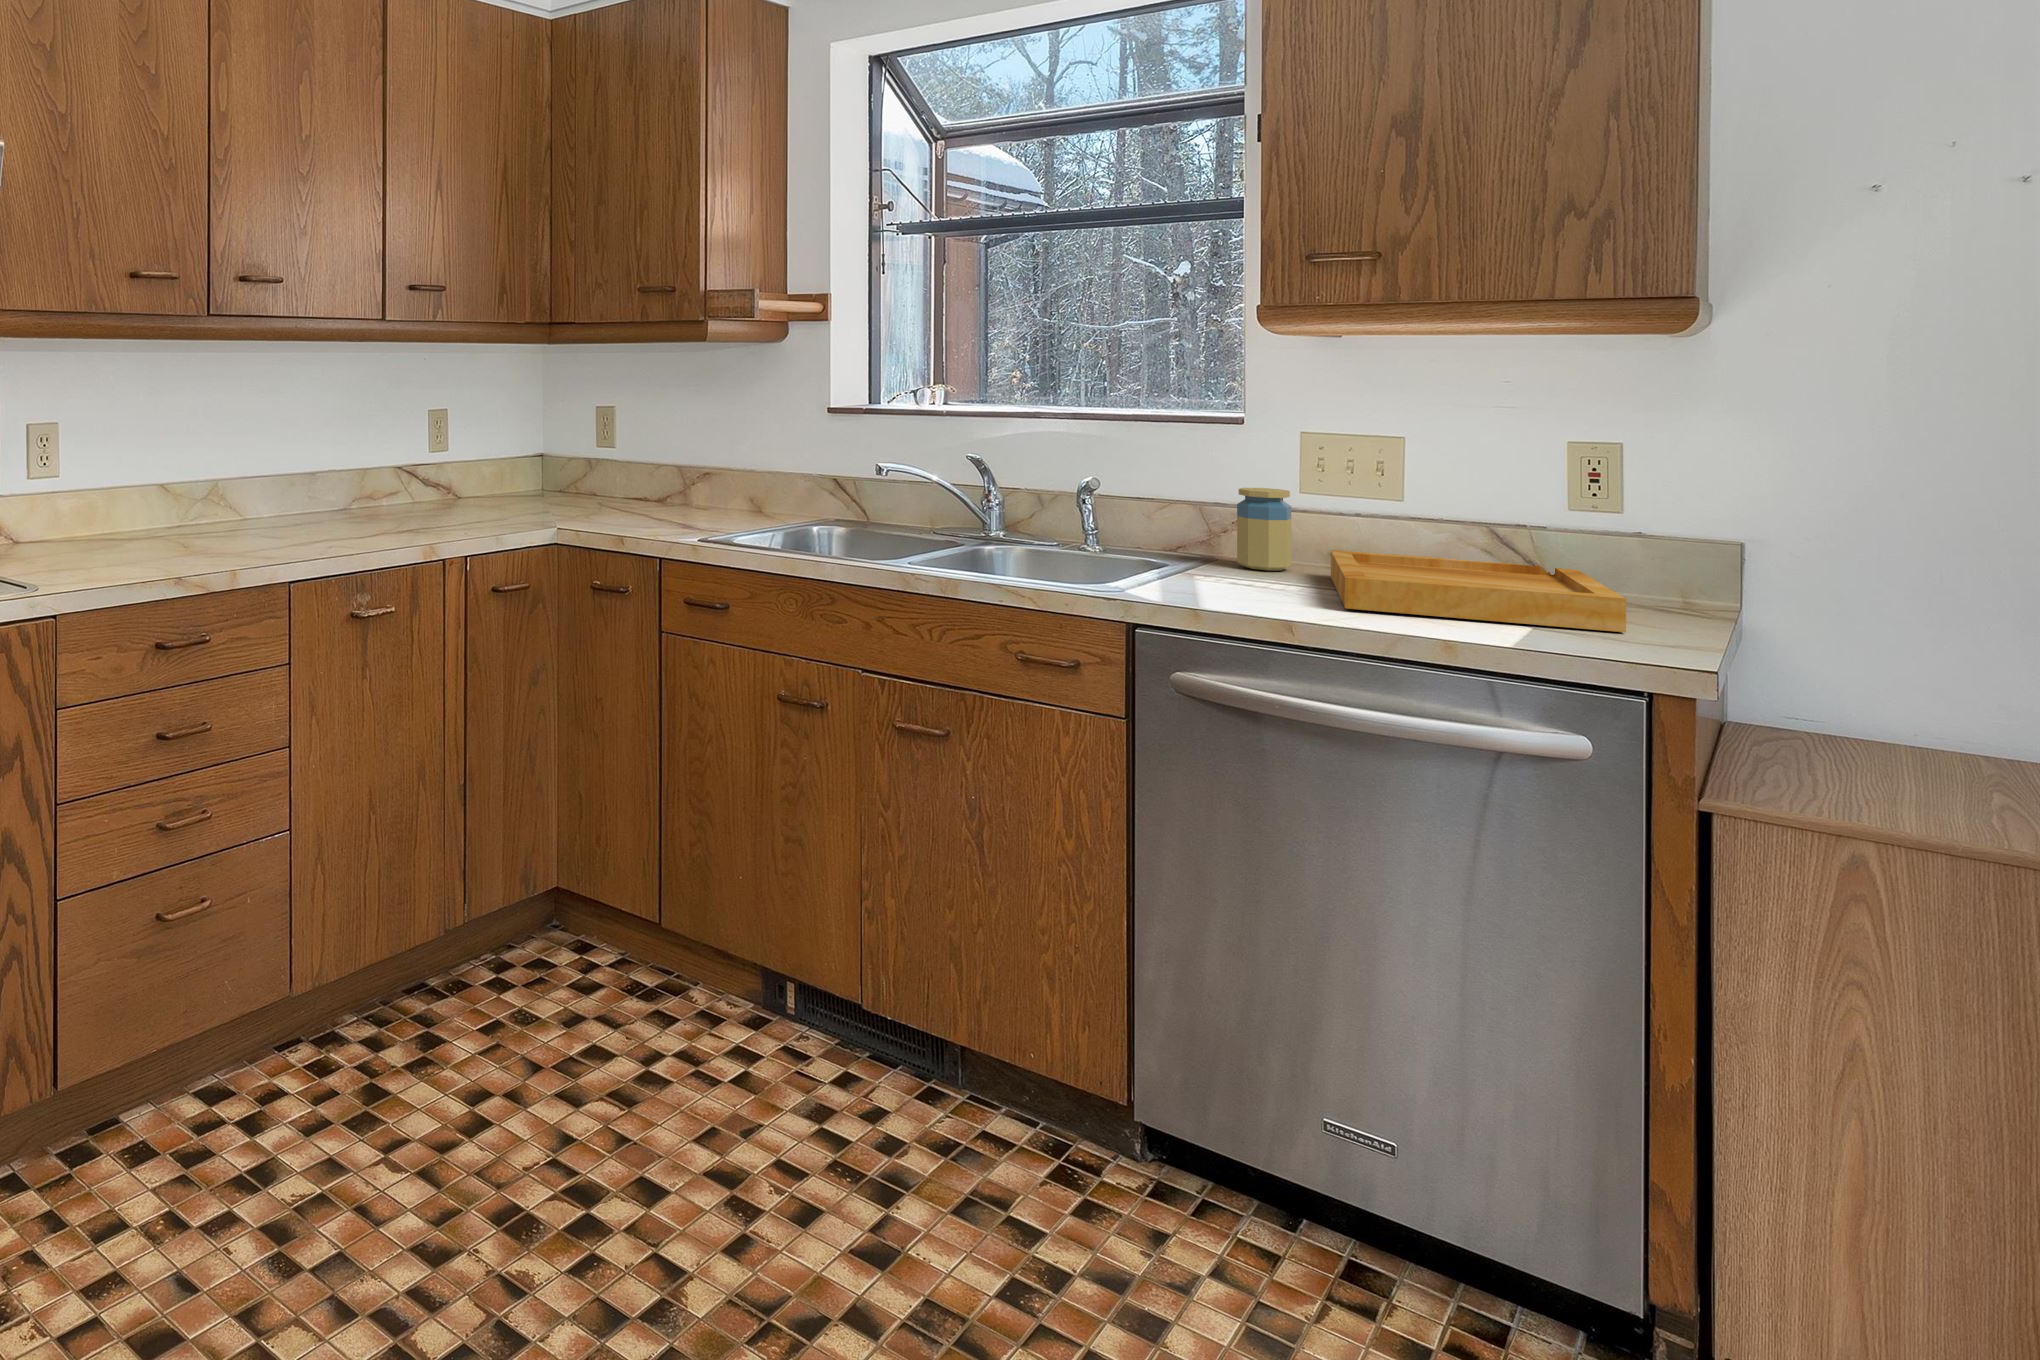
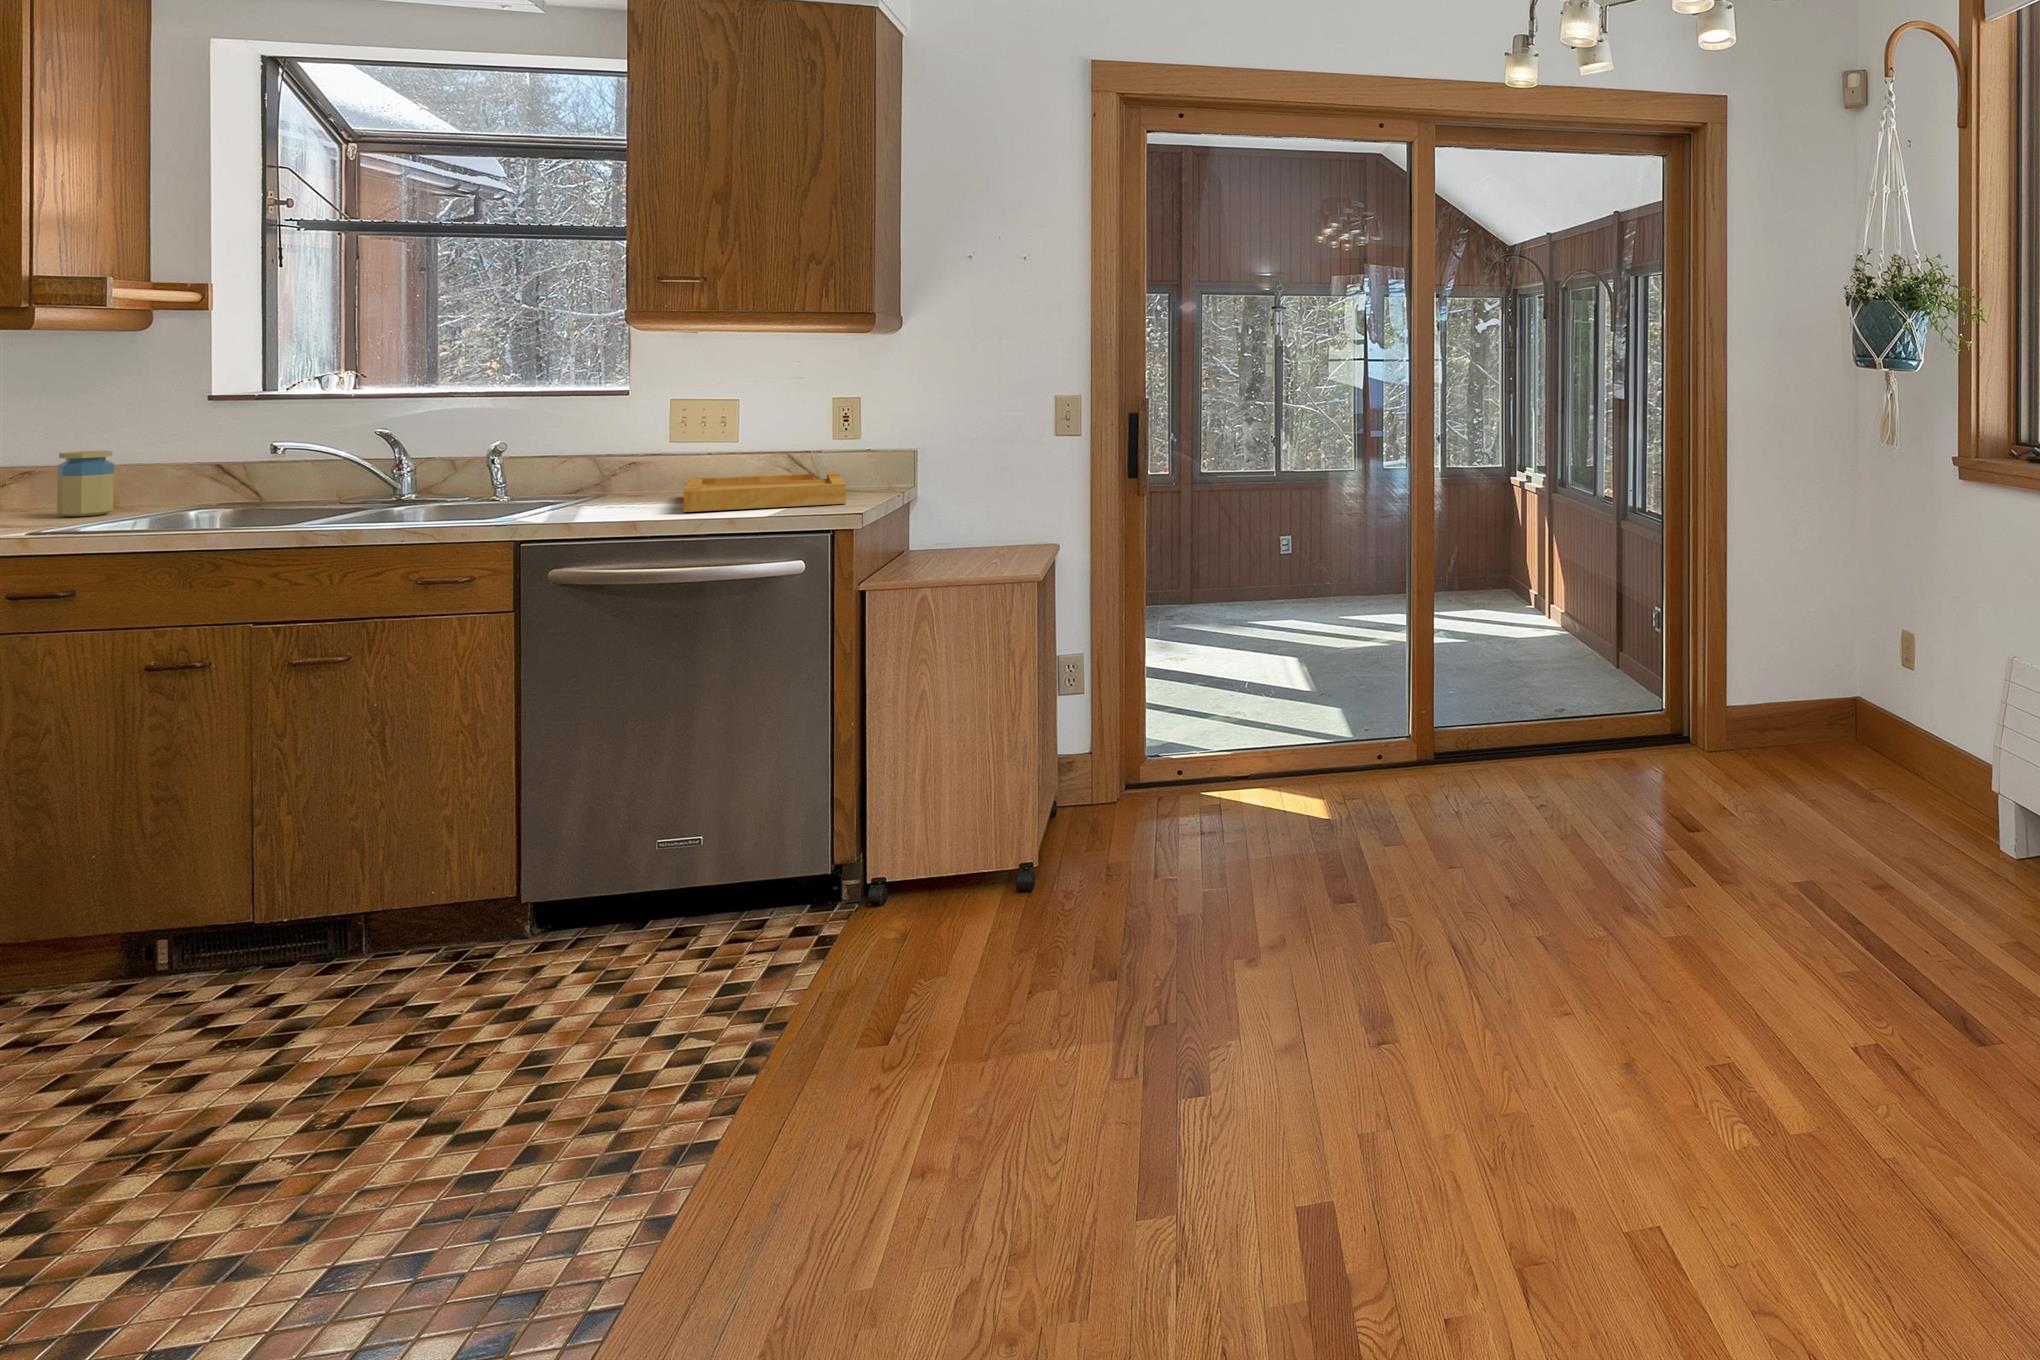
jar: present [1237,488,1291,571] -> present [57,451,114,517]

